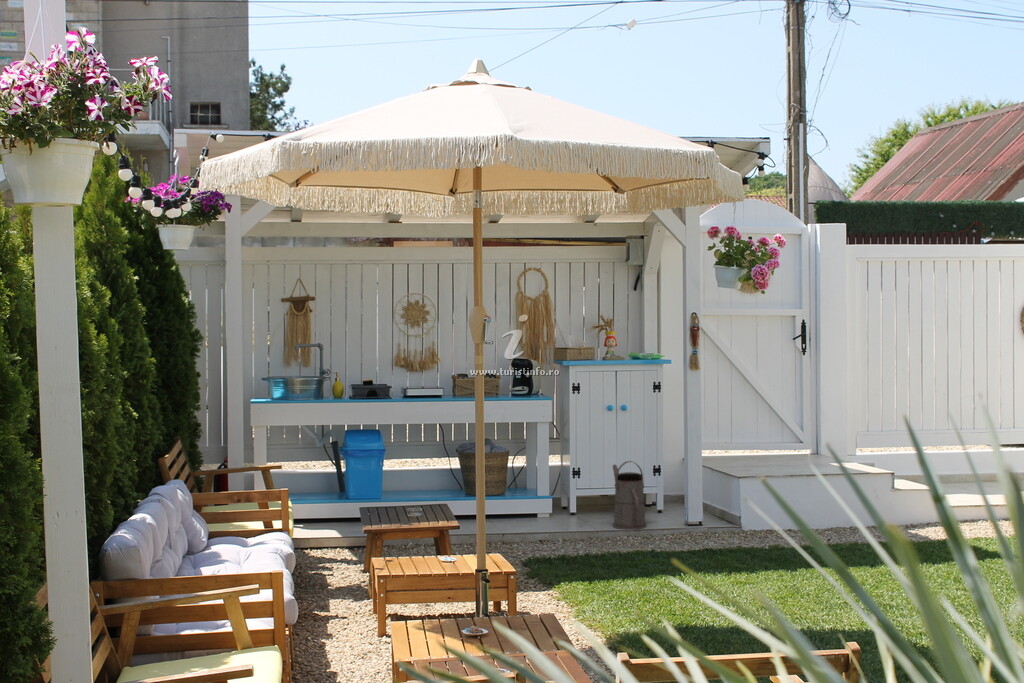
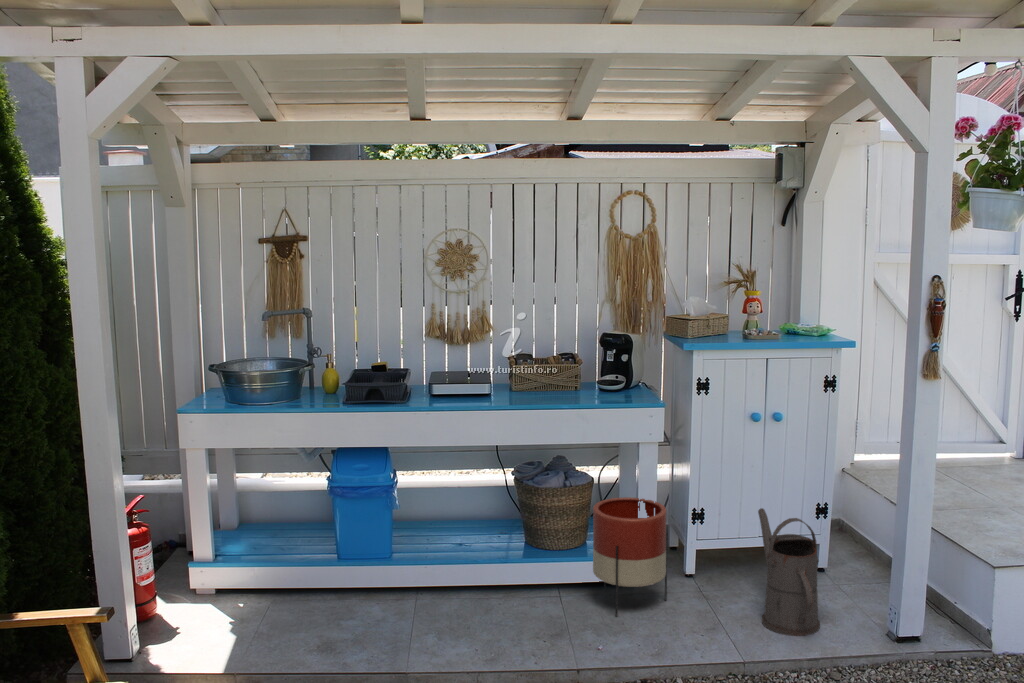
planter: none [510,460,557,528] -> present [593,497,667,617]

